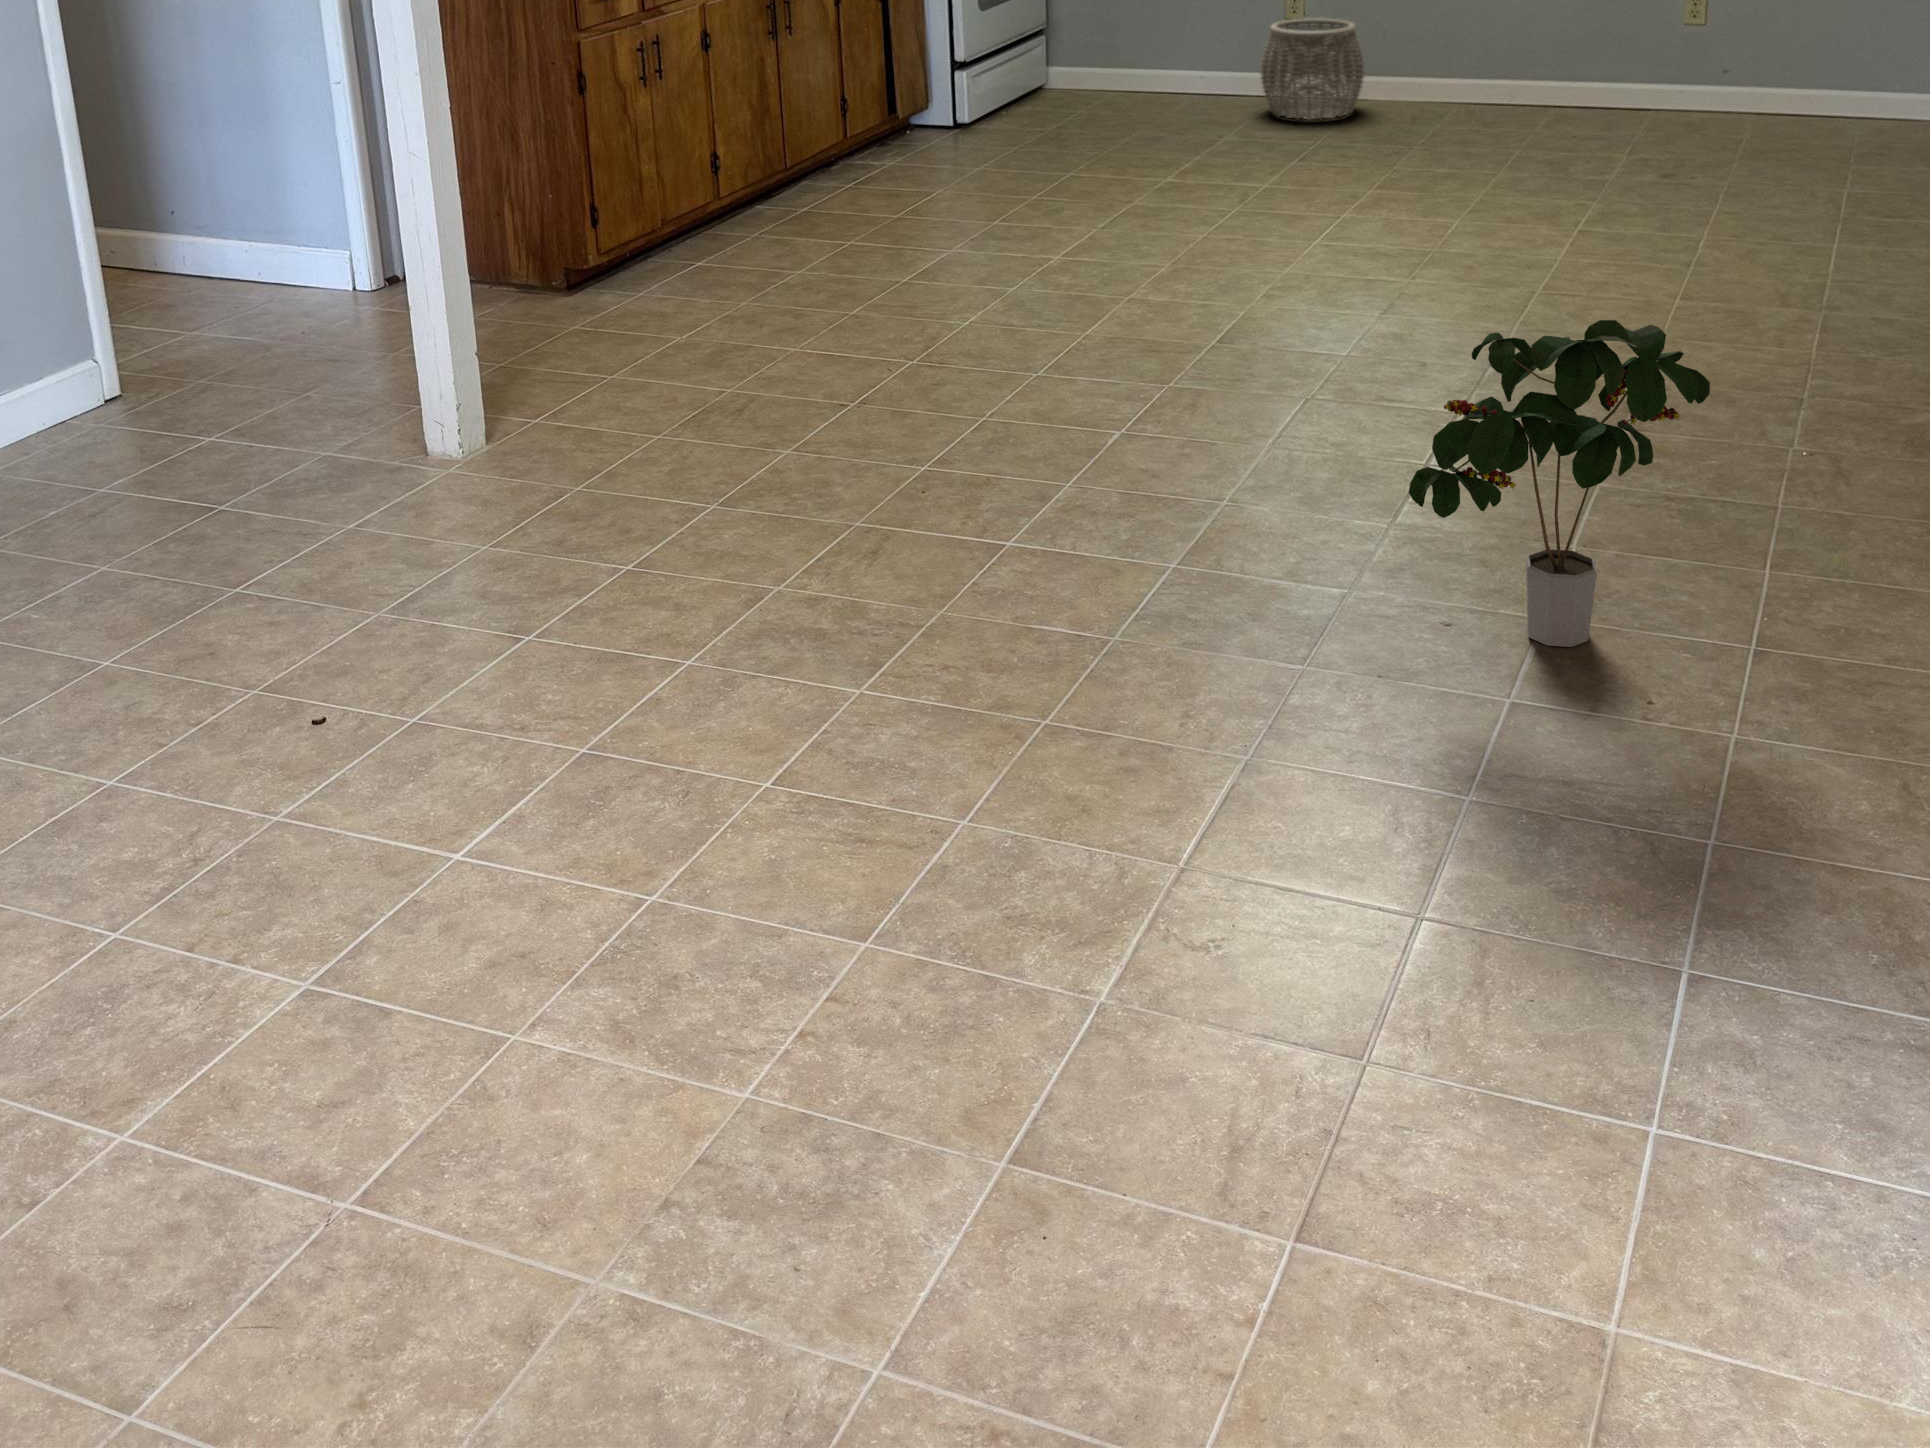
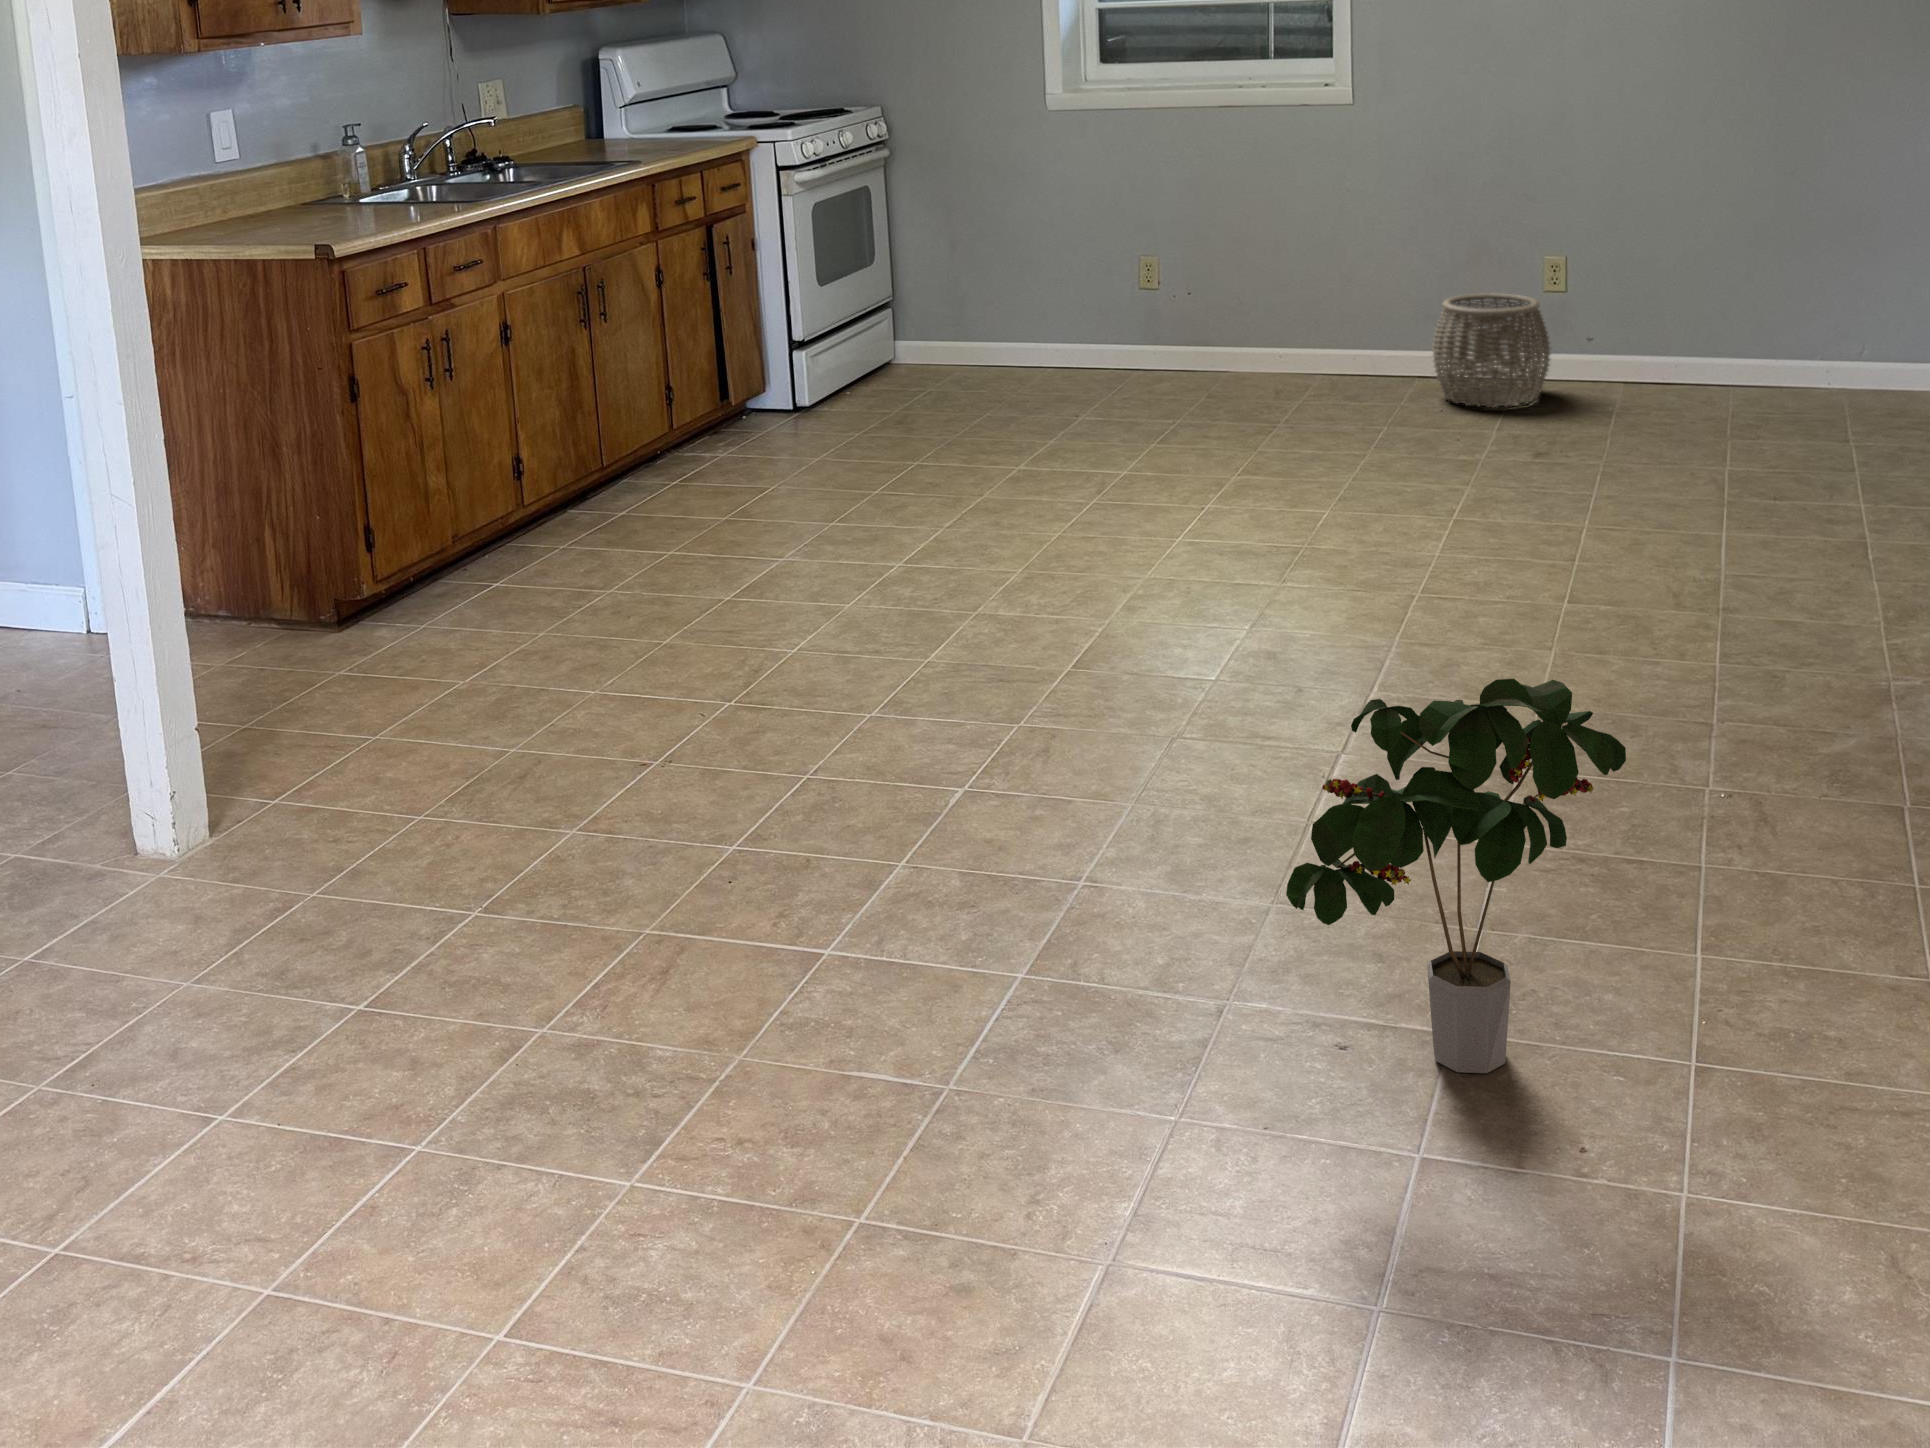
woven basket: present [1261,18,1364,119] -> present [1433,294,1551,407]

